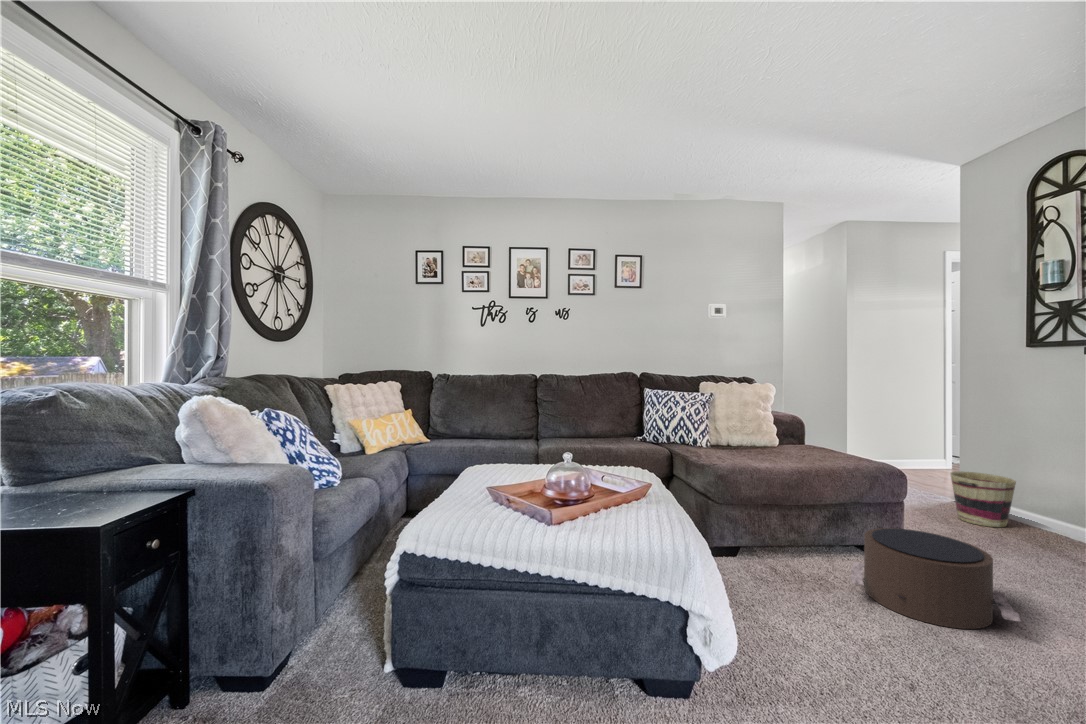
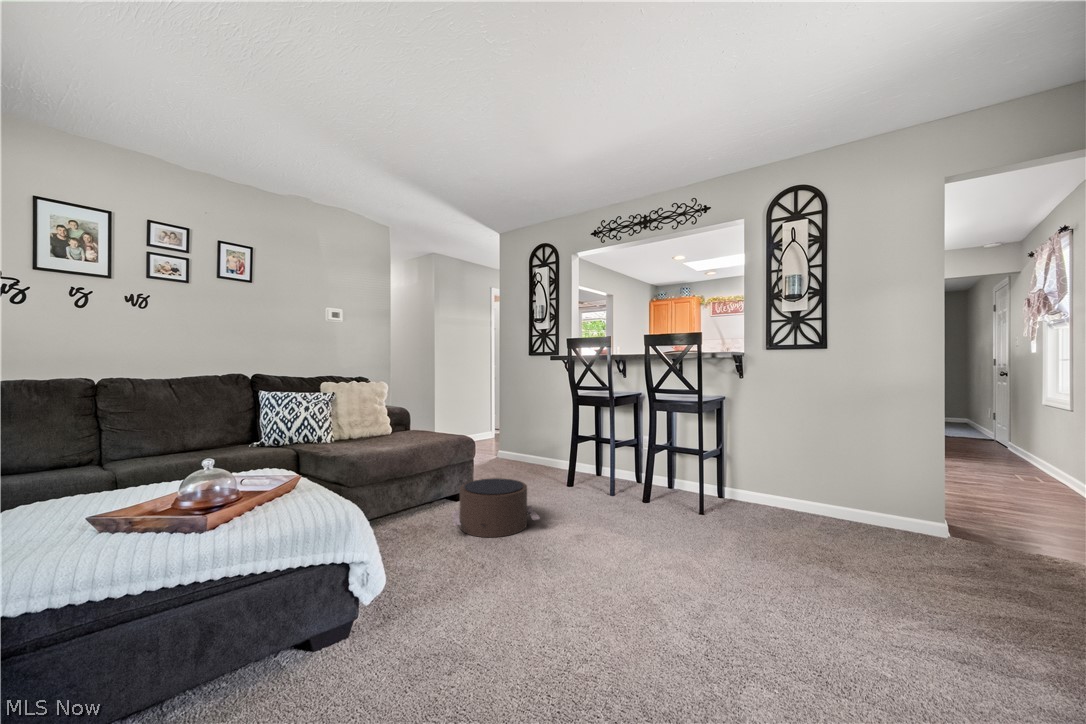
basket: present [950,471,1016,527] -> none [499,436,530,470]

